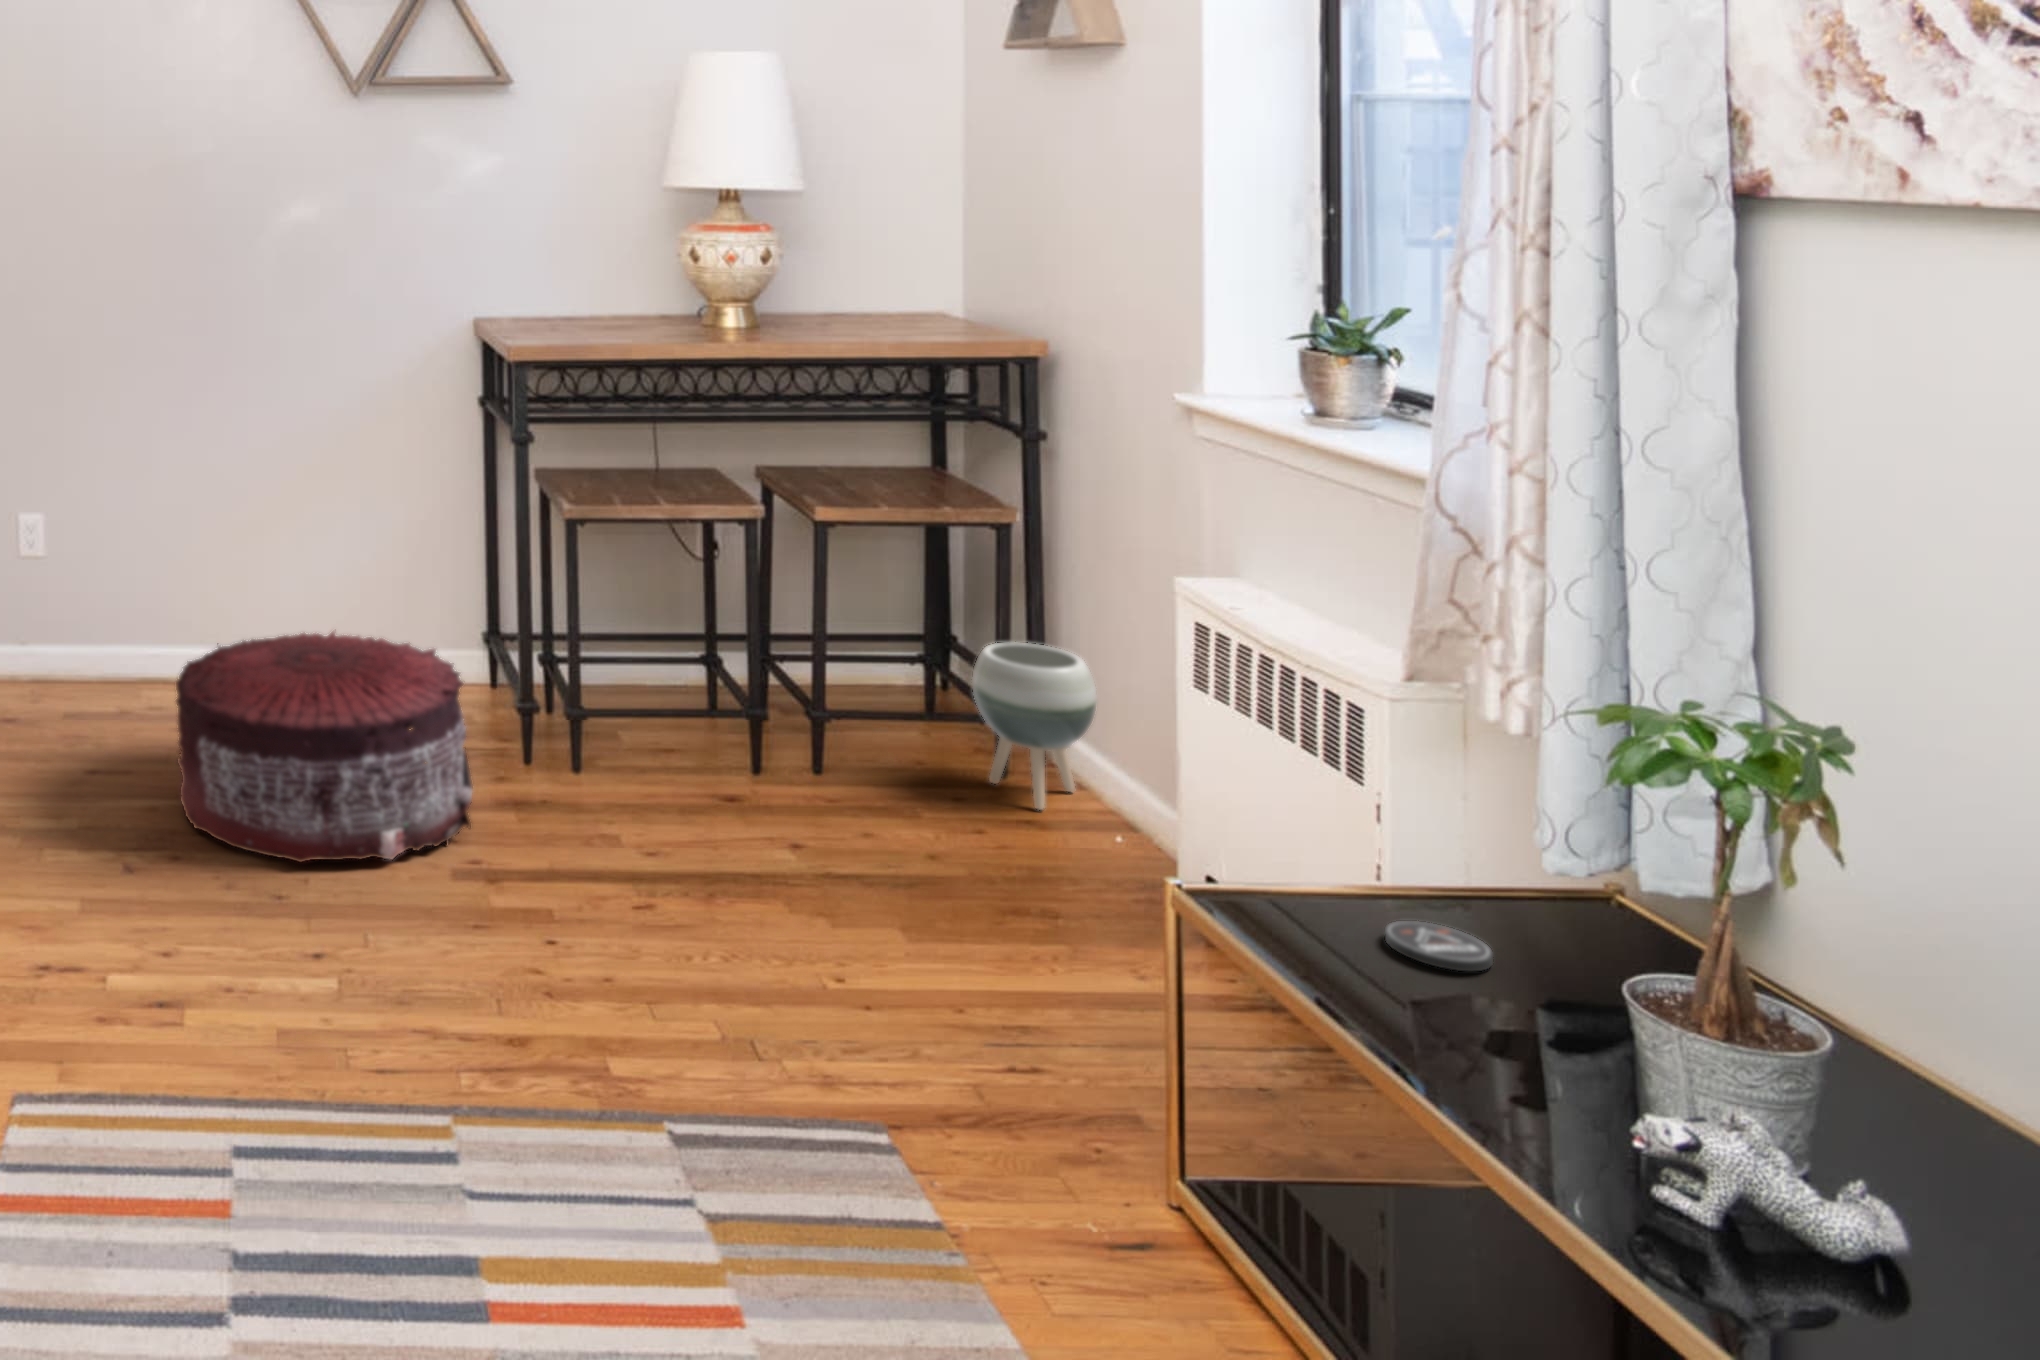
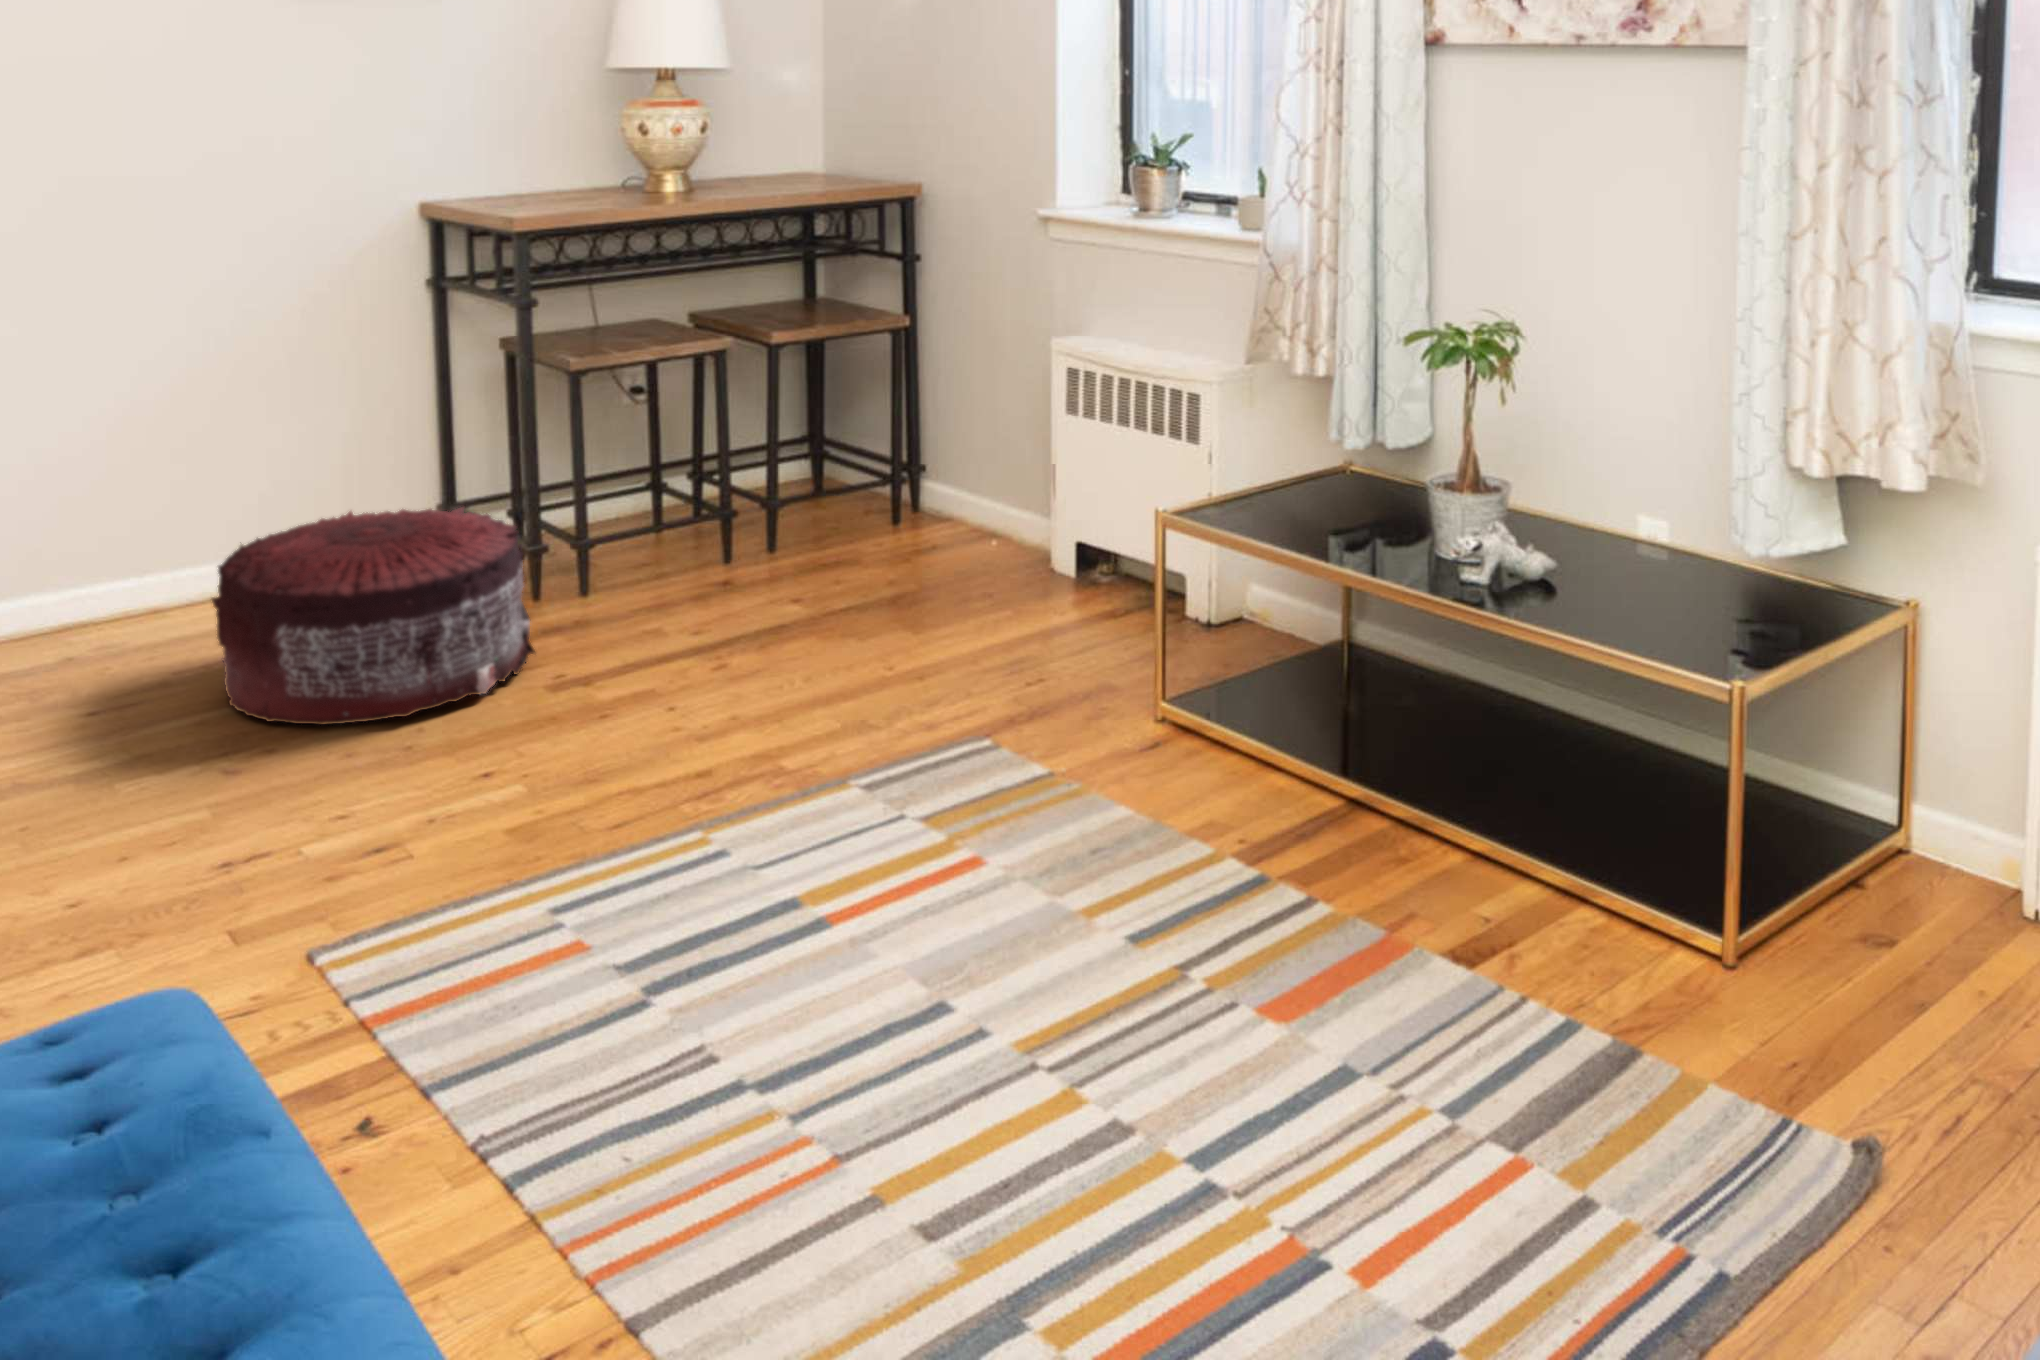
planter: present [972,643,1097,810] -> none [873,421,960,545]
coaster: present [1385,921,1493,971] -> none [1277,499,1331,519]

